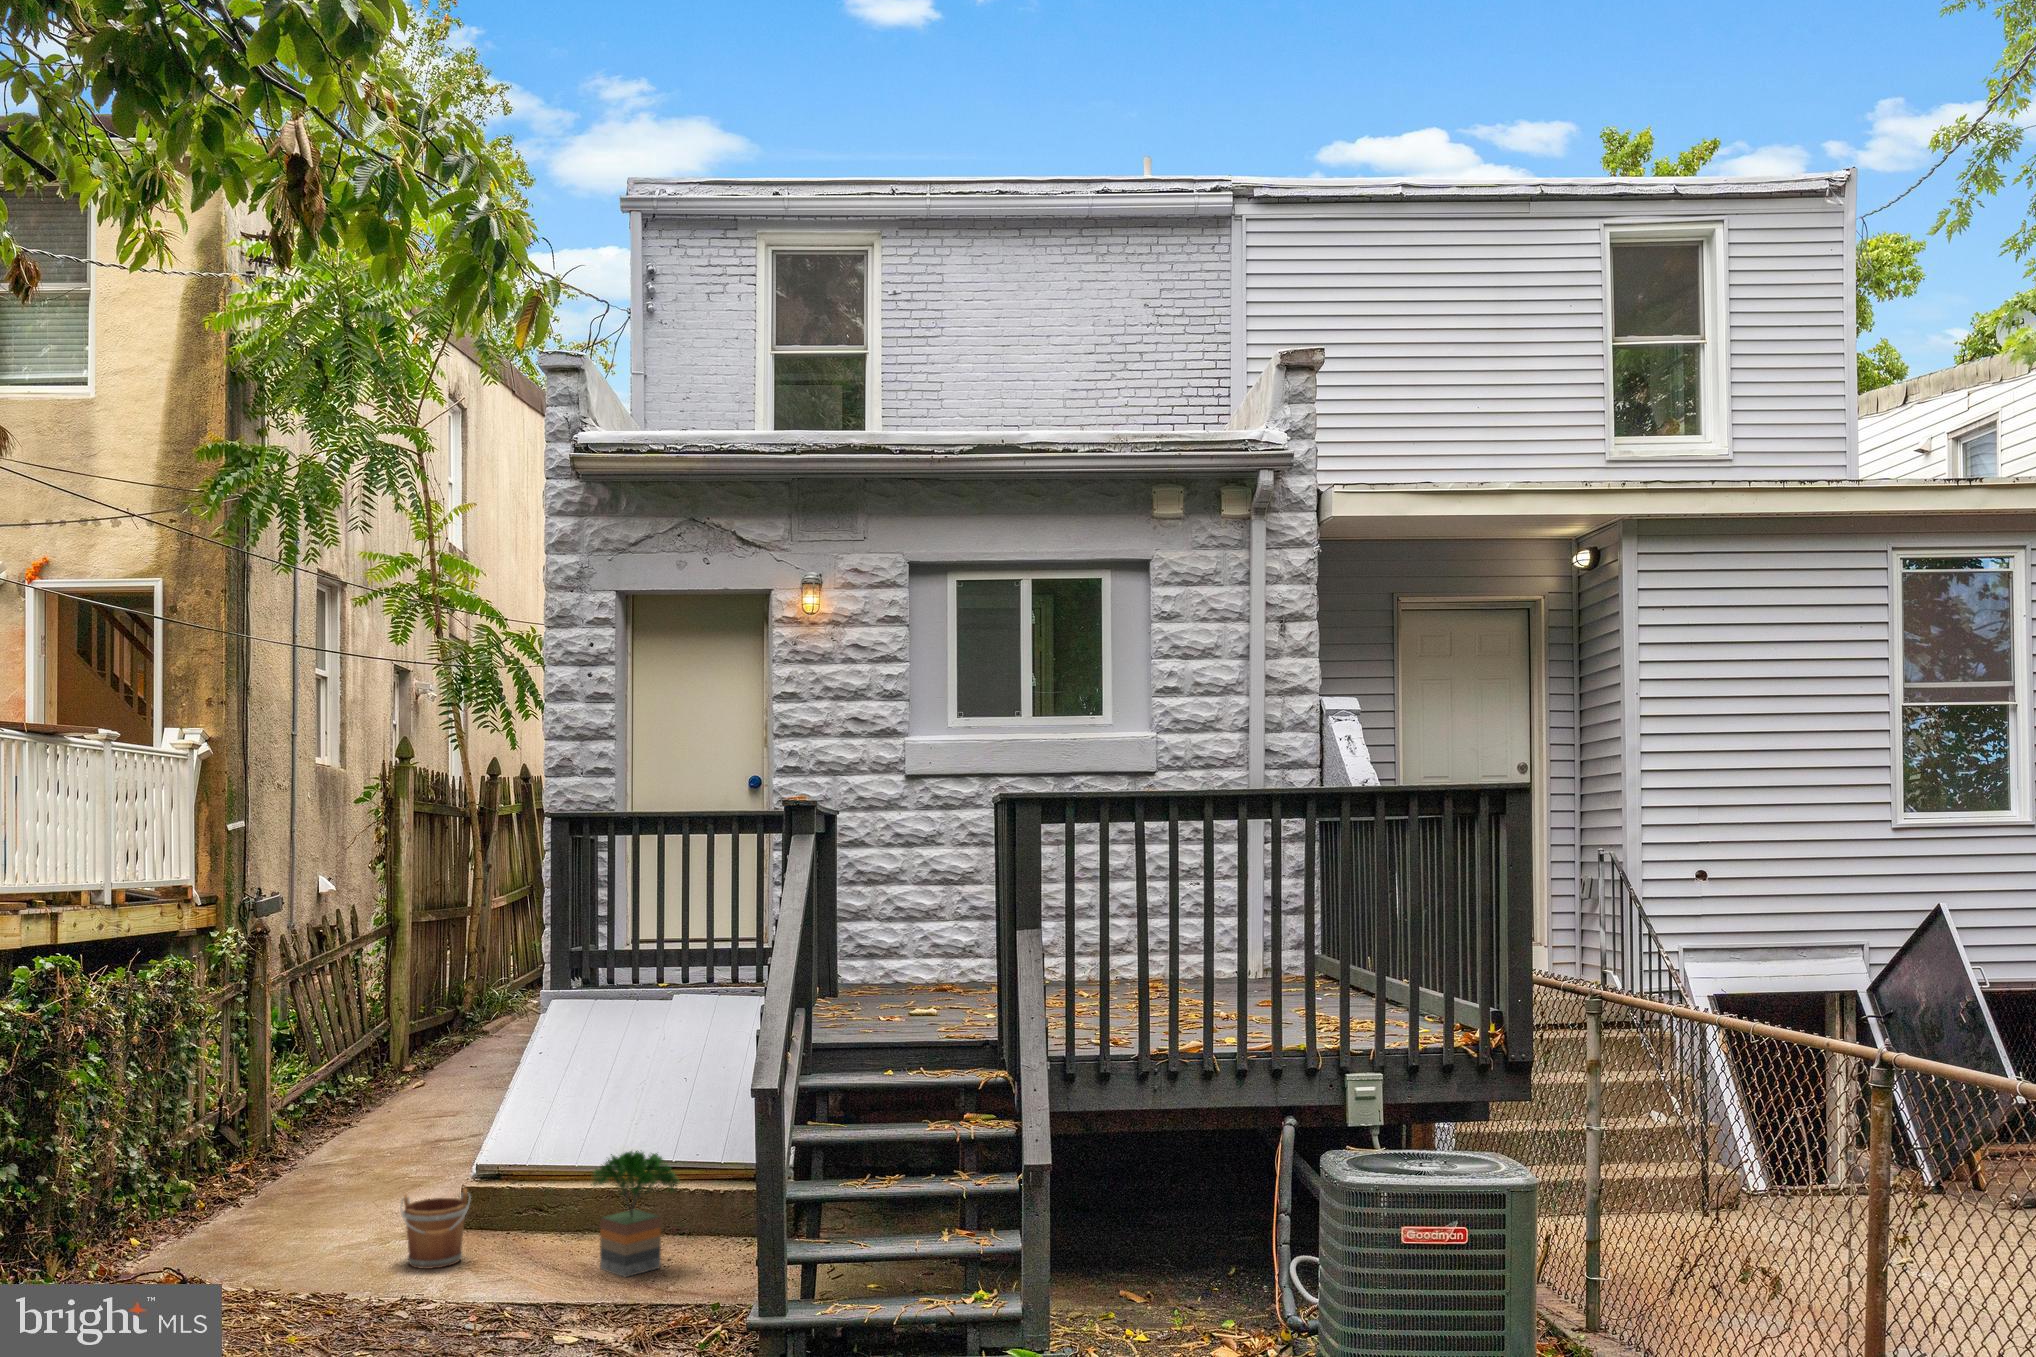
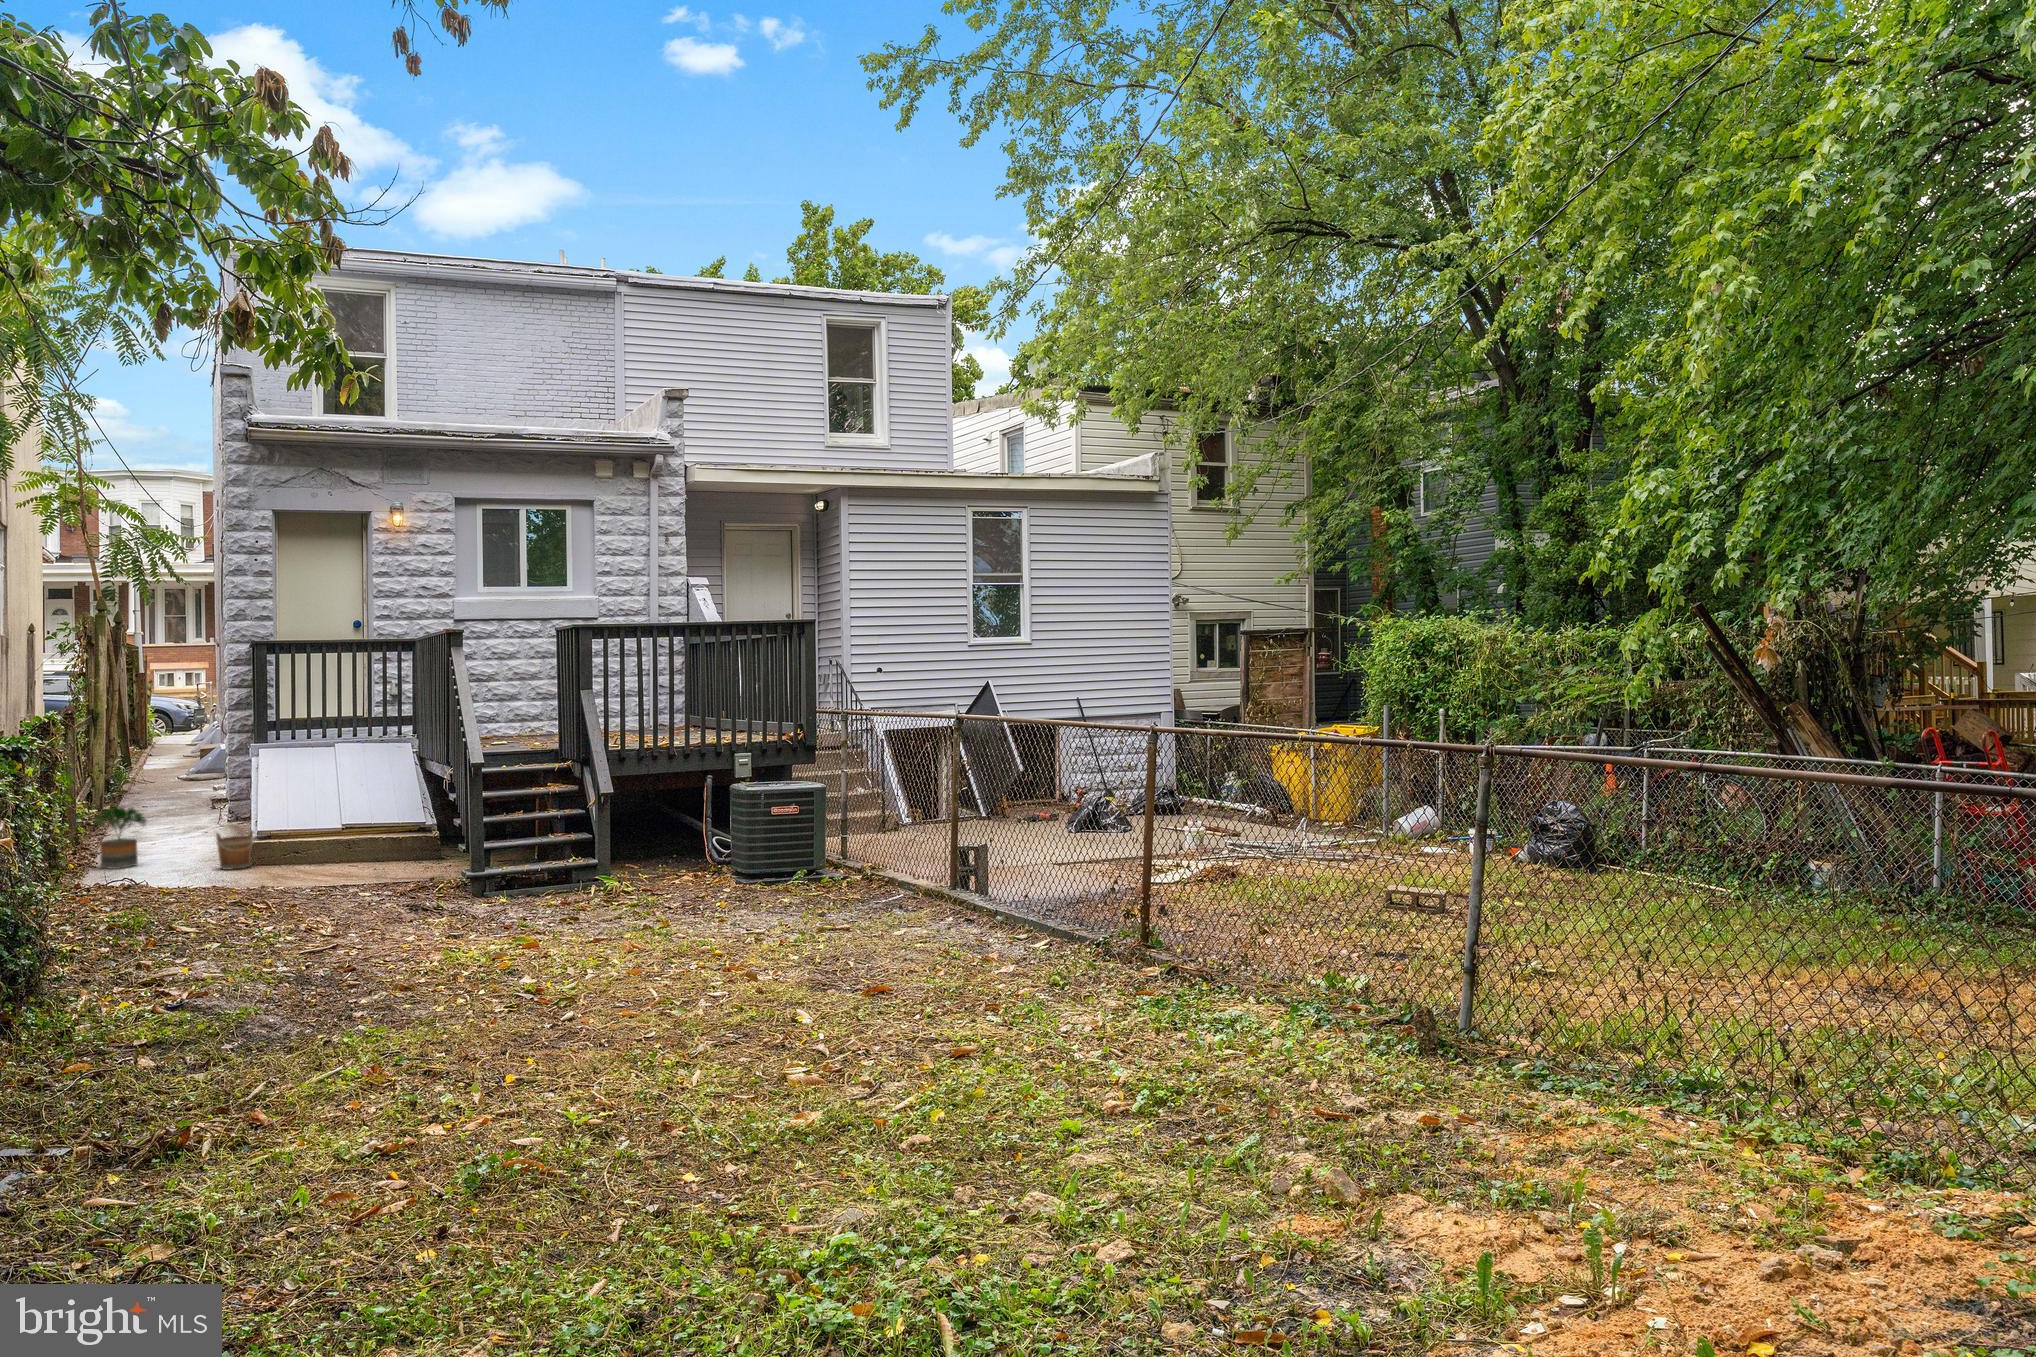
potted tree: present [591,1151,679,1277] -> present [94,808,146,869]

